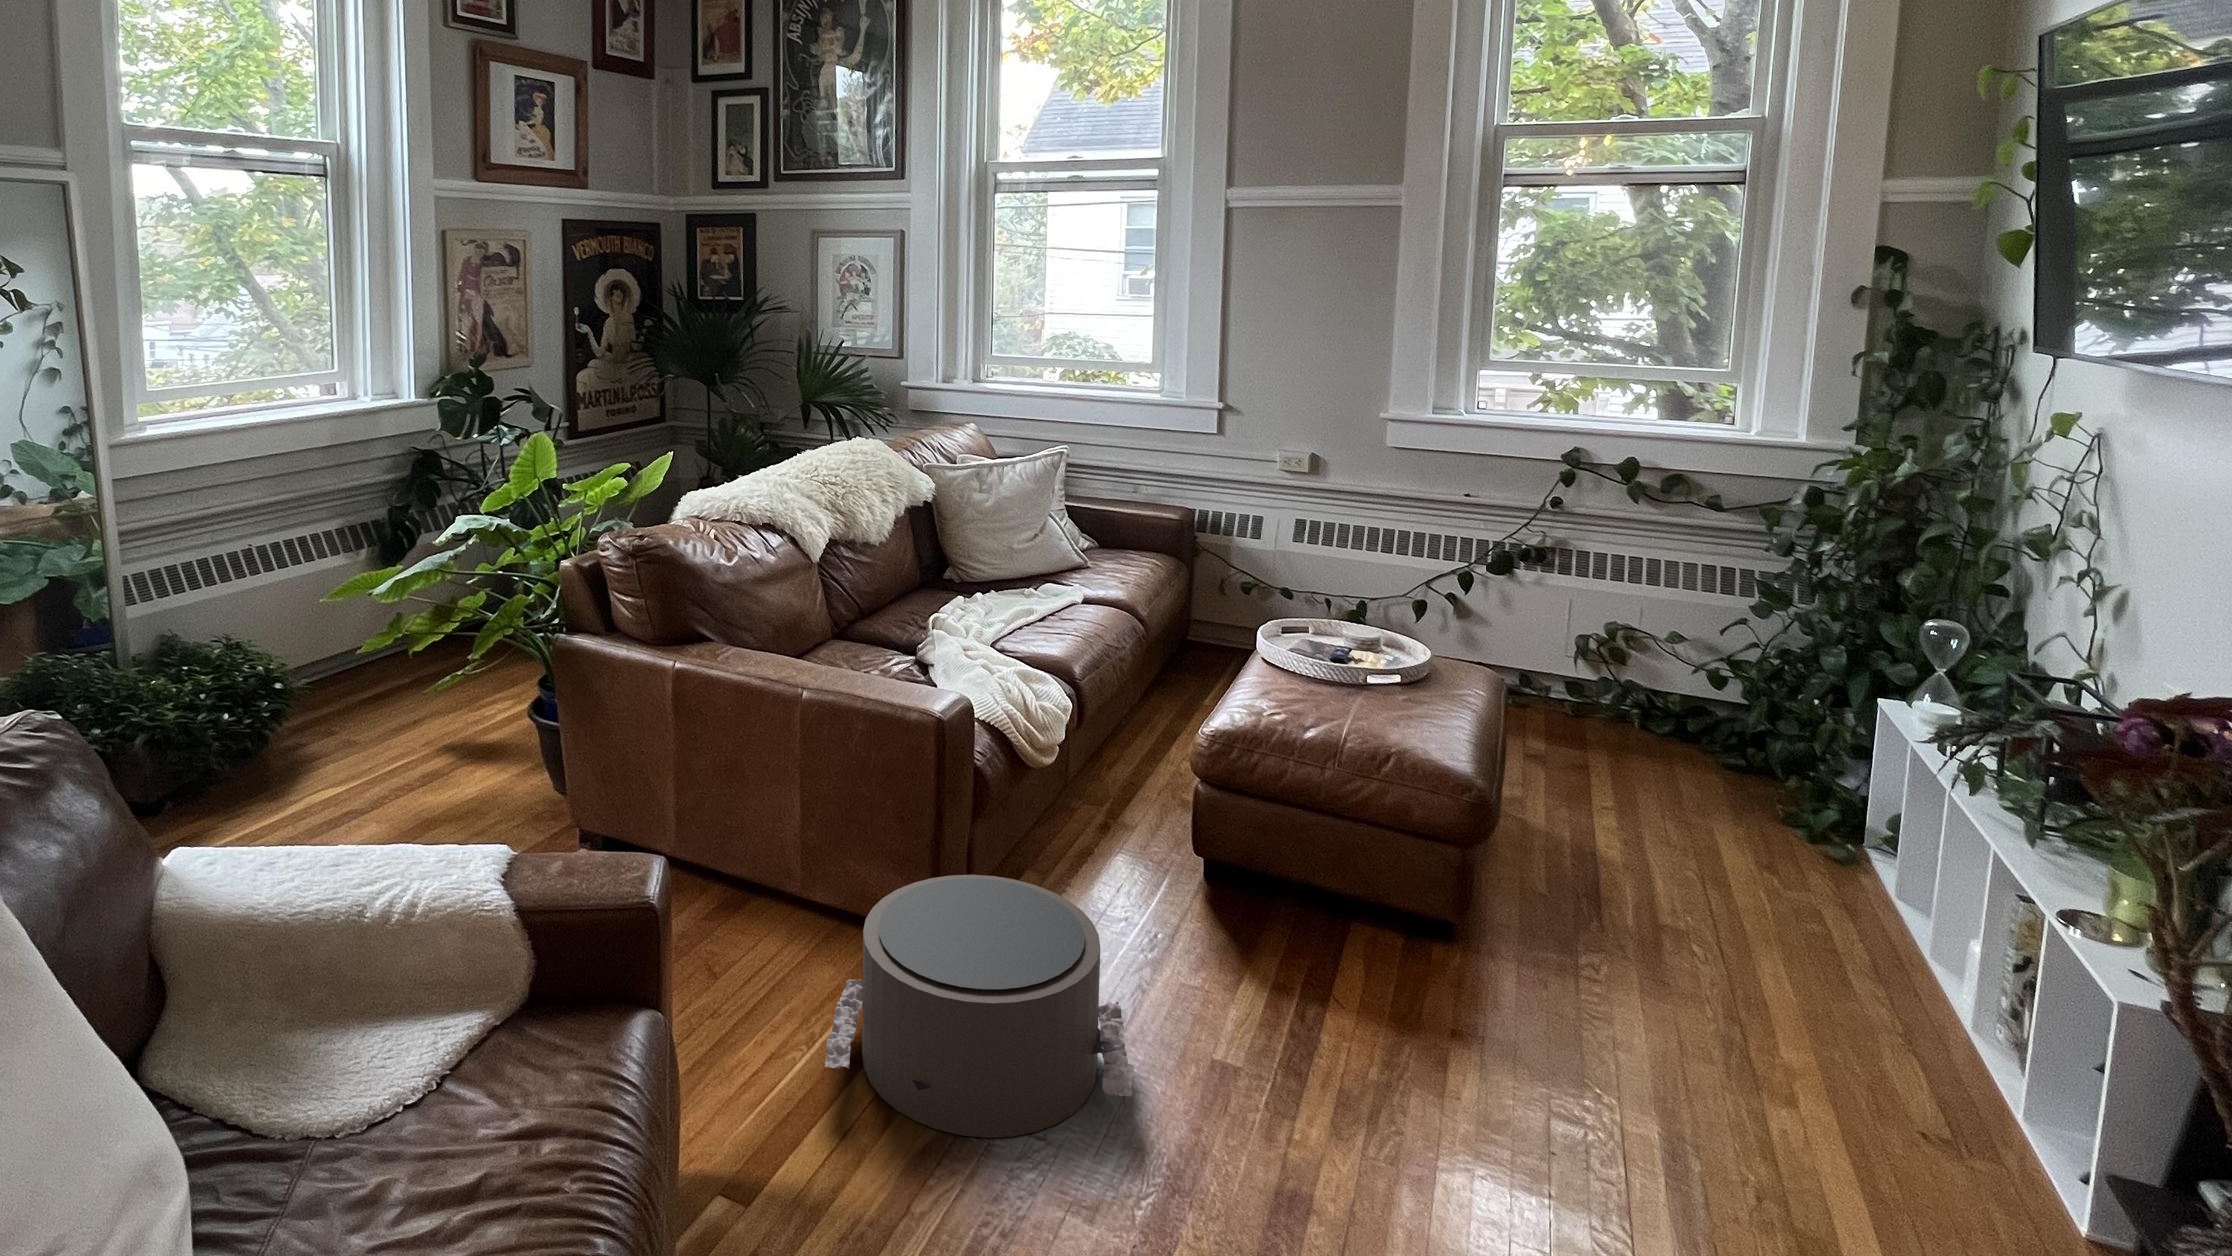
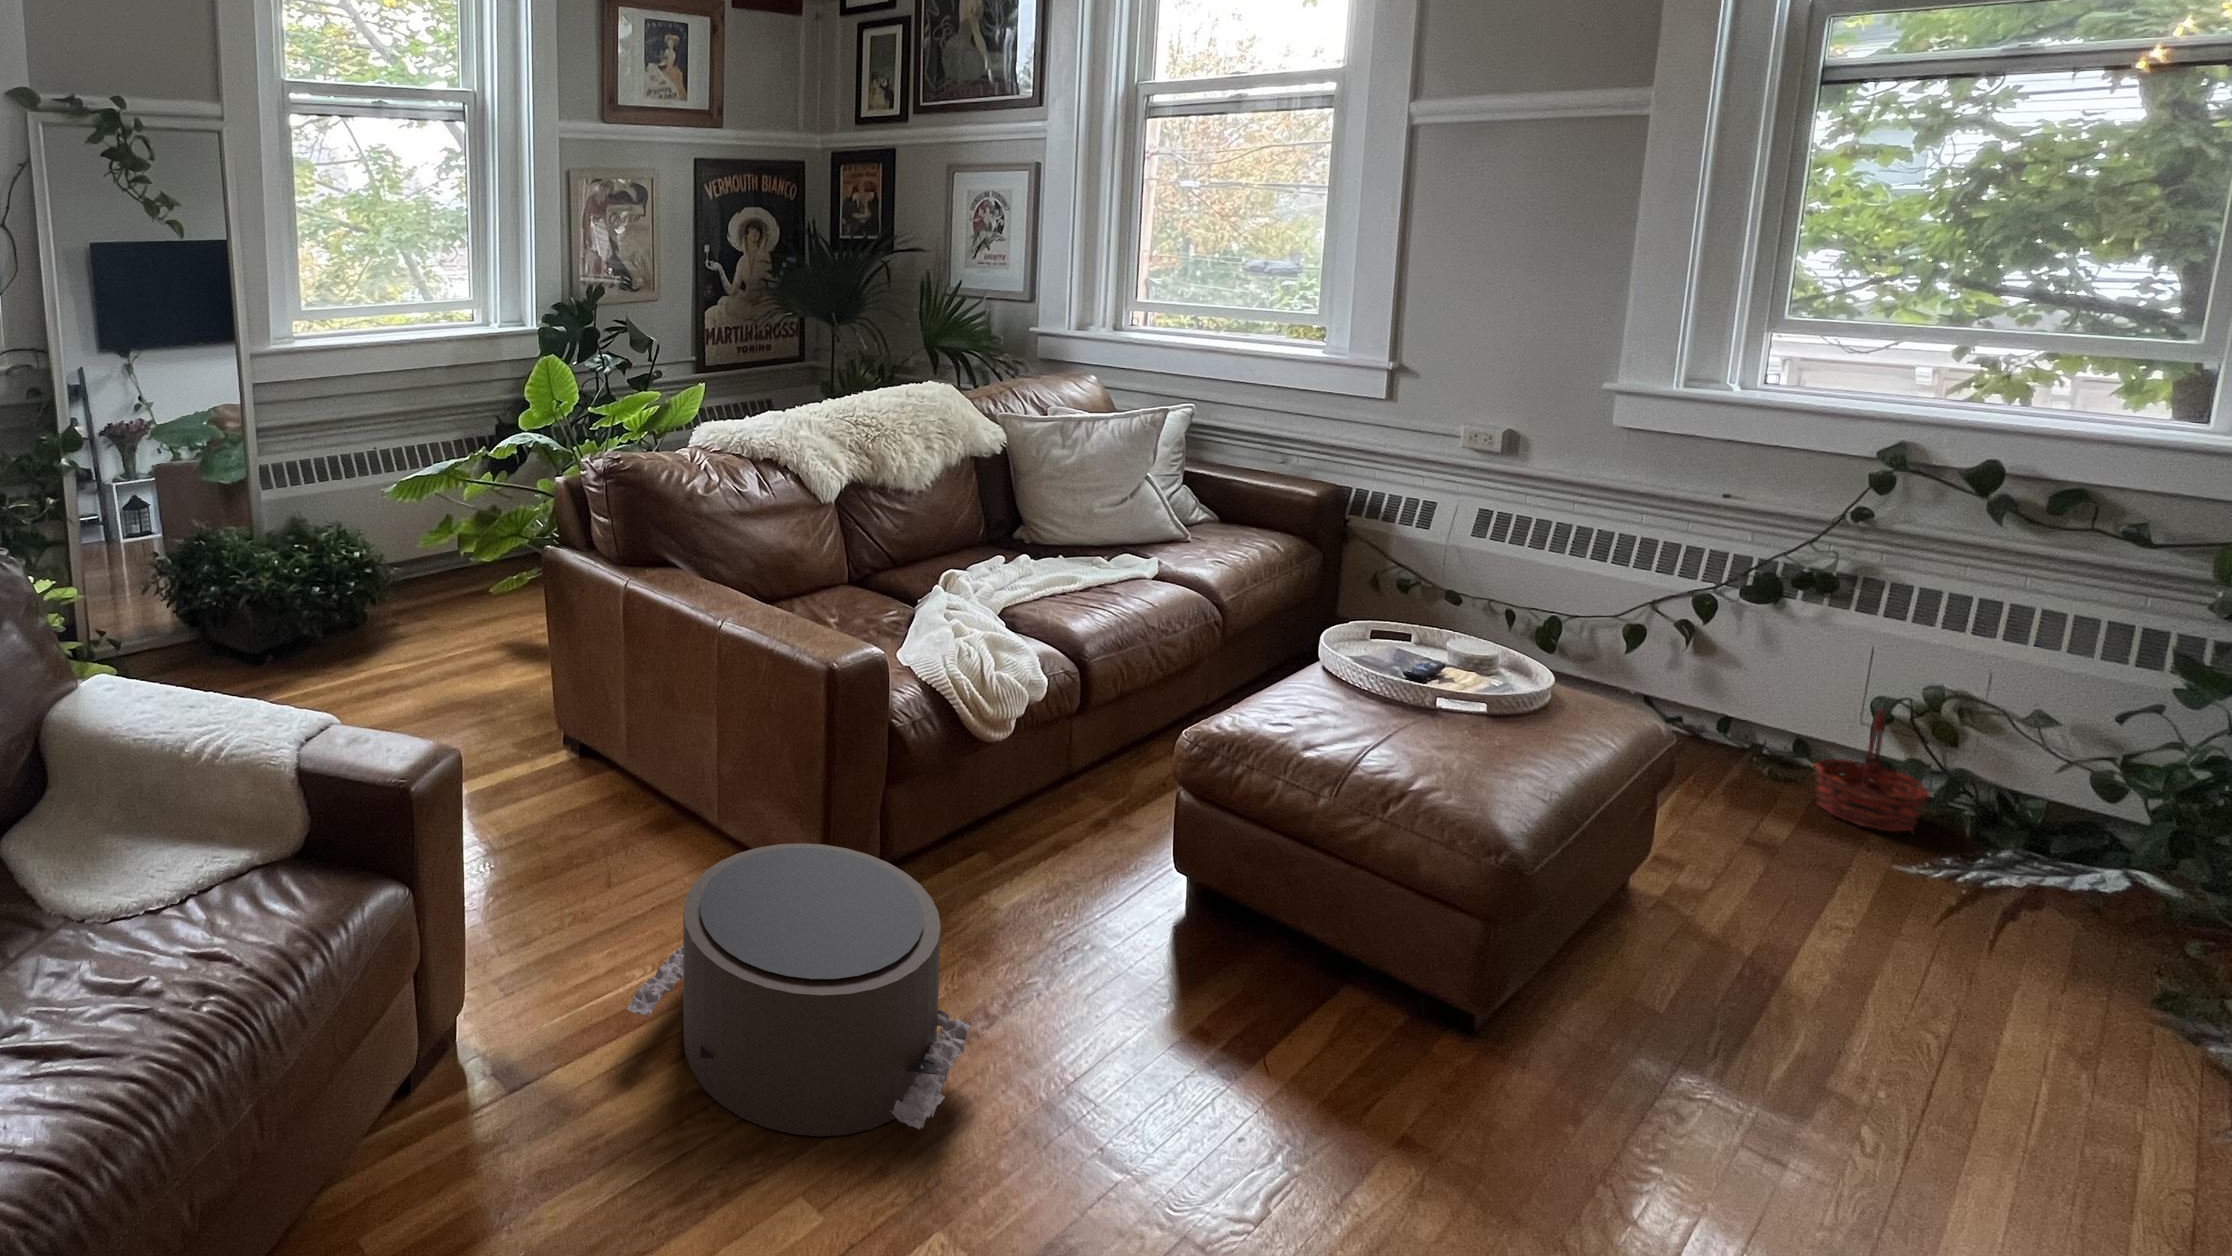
basket: none [1545,642,1617,732] -> present [1815,708,1930,831]

